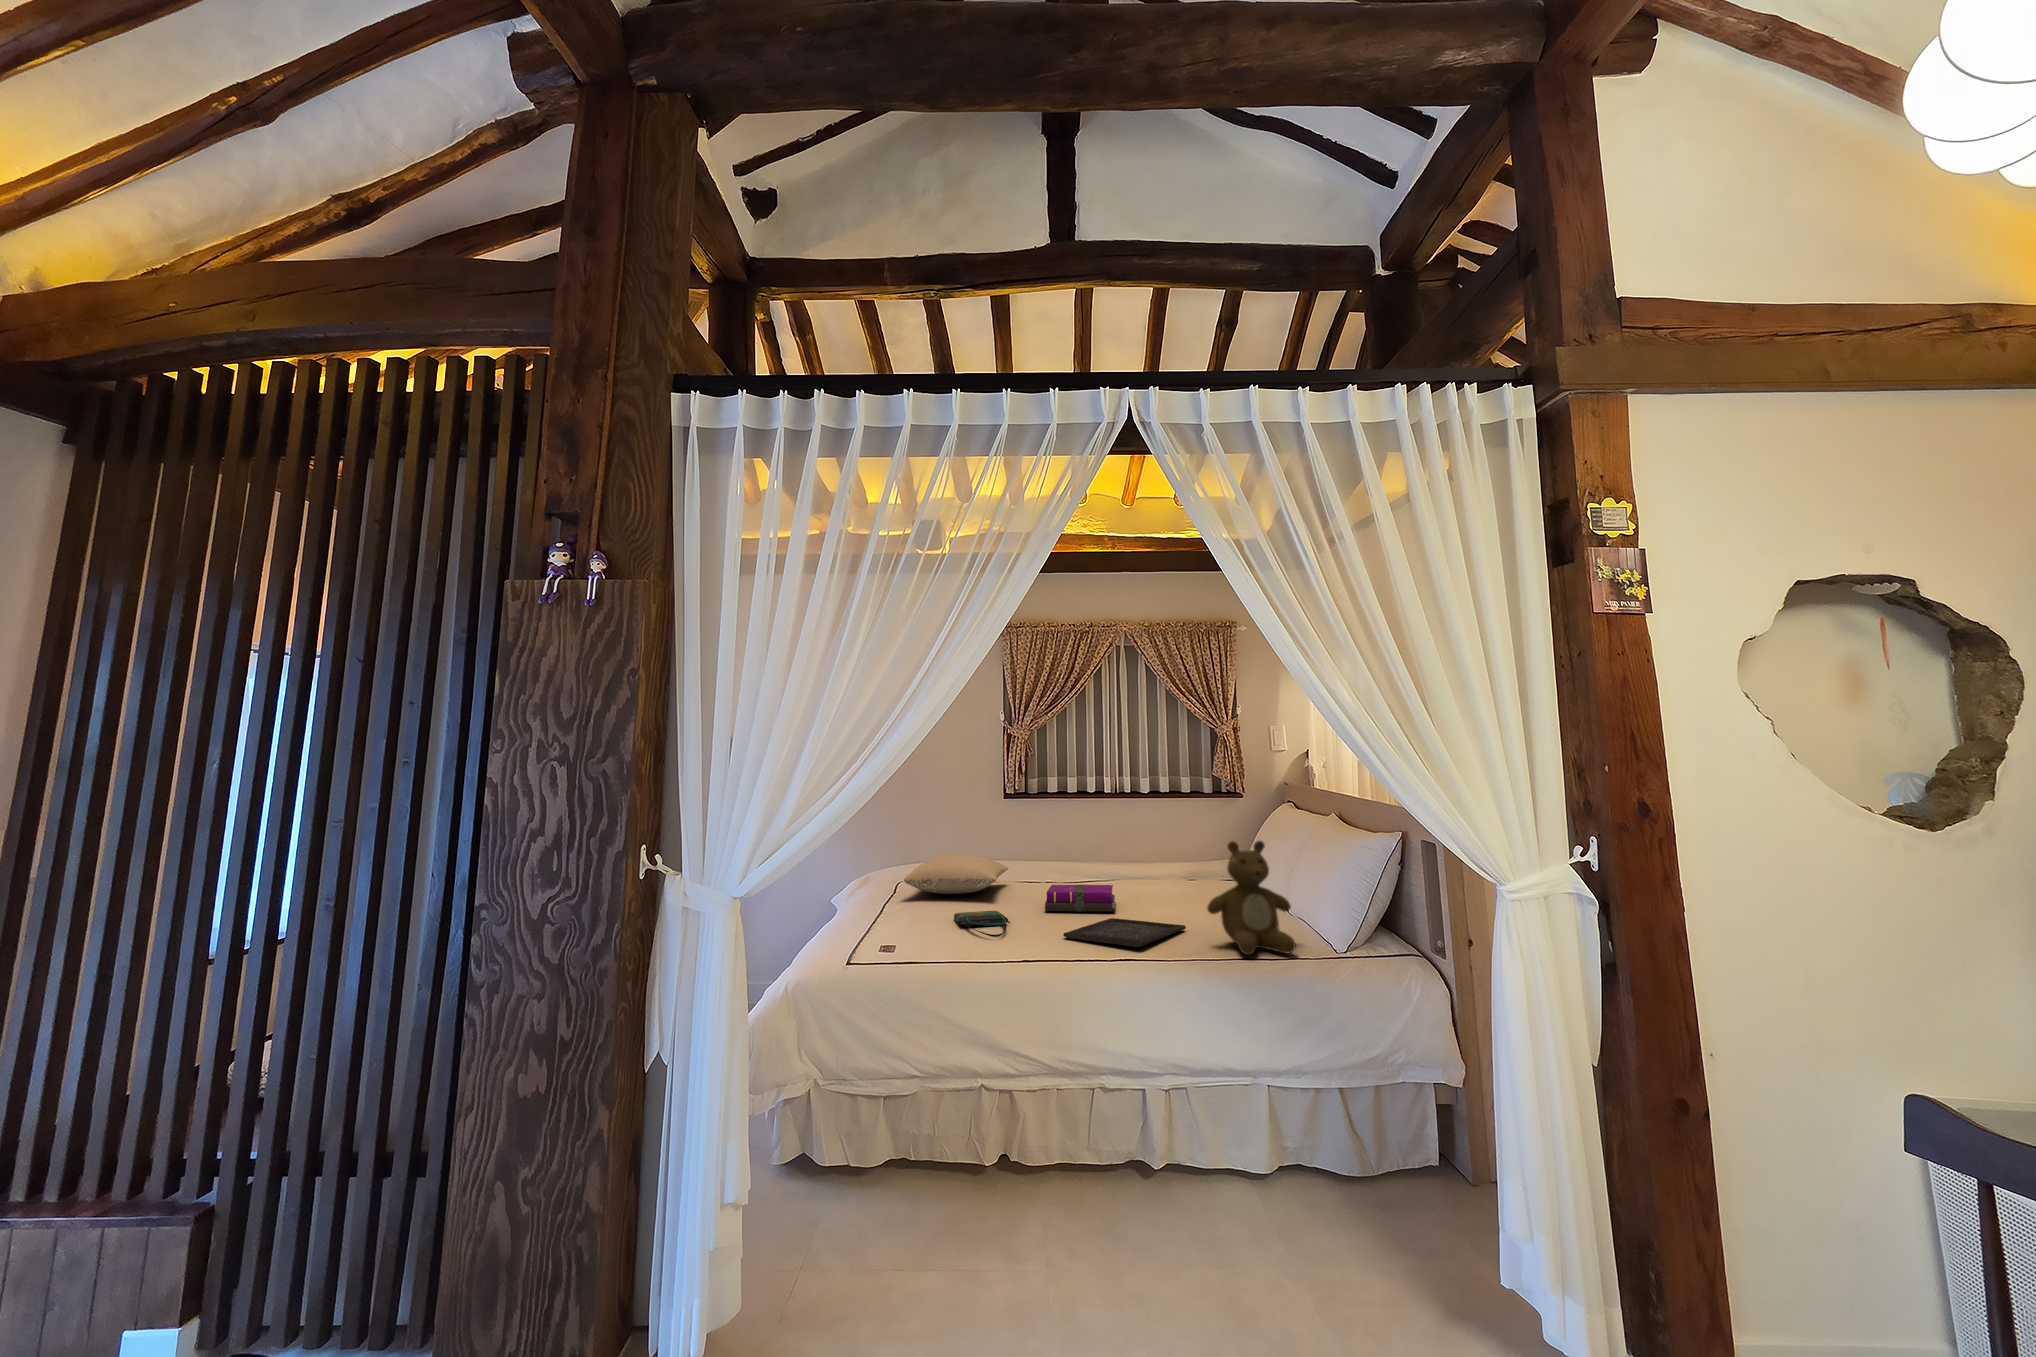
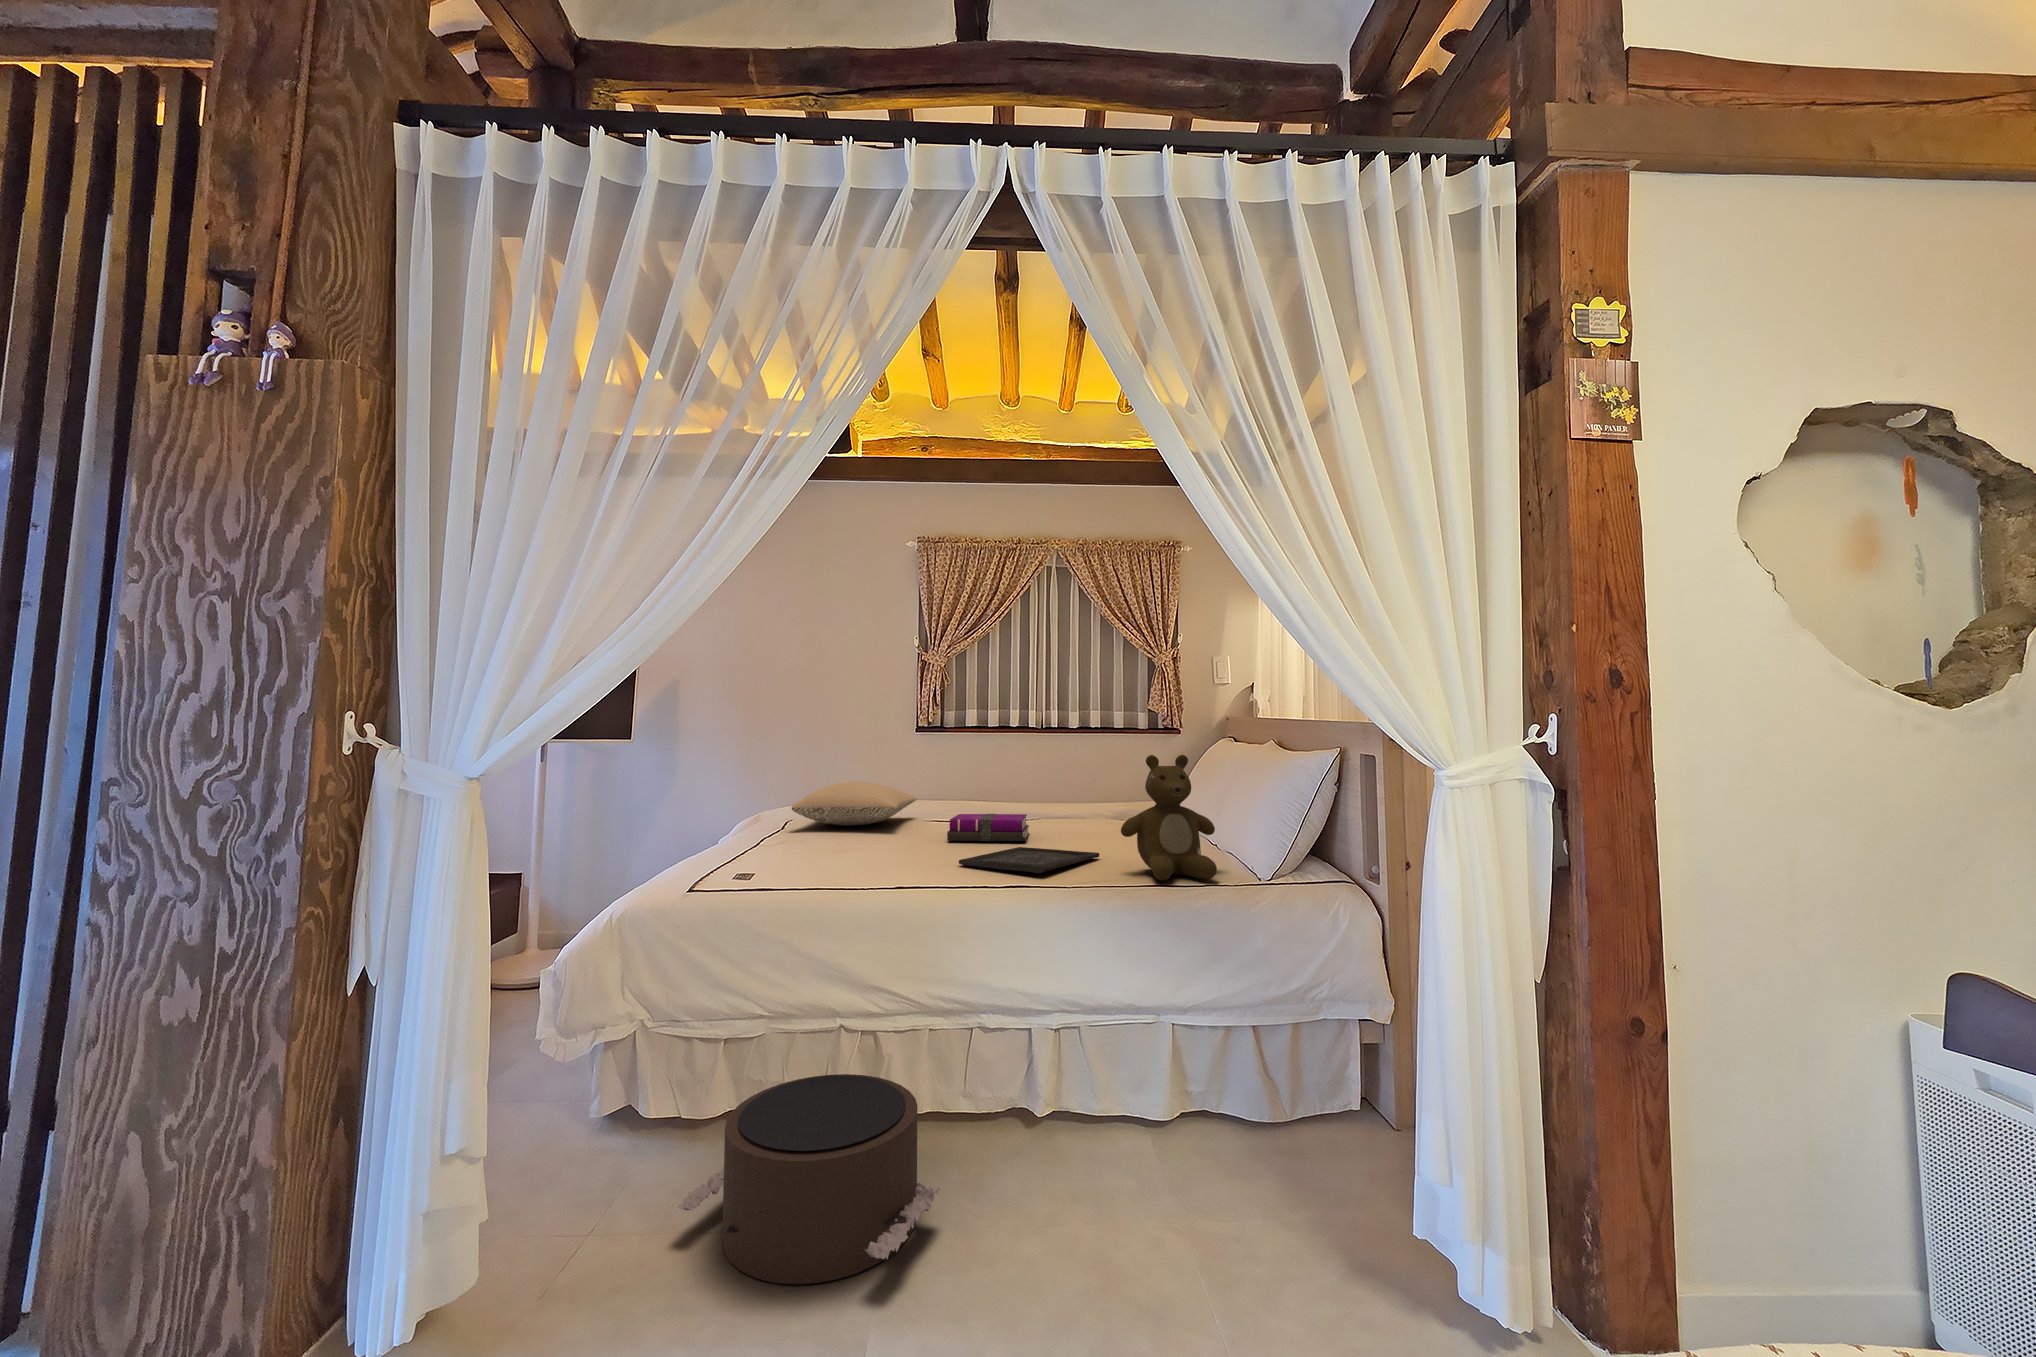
tote bag: present [954,911,1010,937] -> none [840,839,904,864]
pouf: none [861,1126,1075,1306] -> present [678,1074,939,1284]

